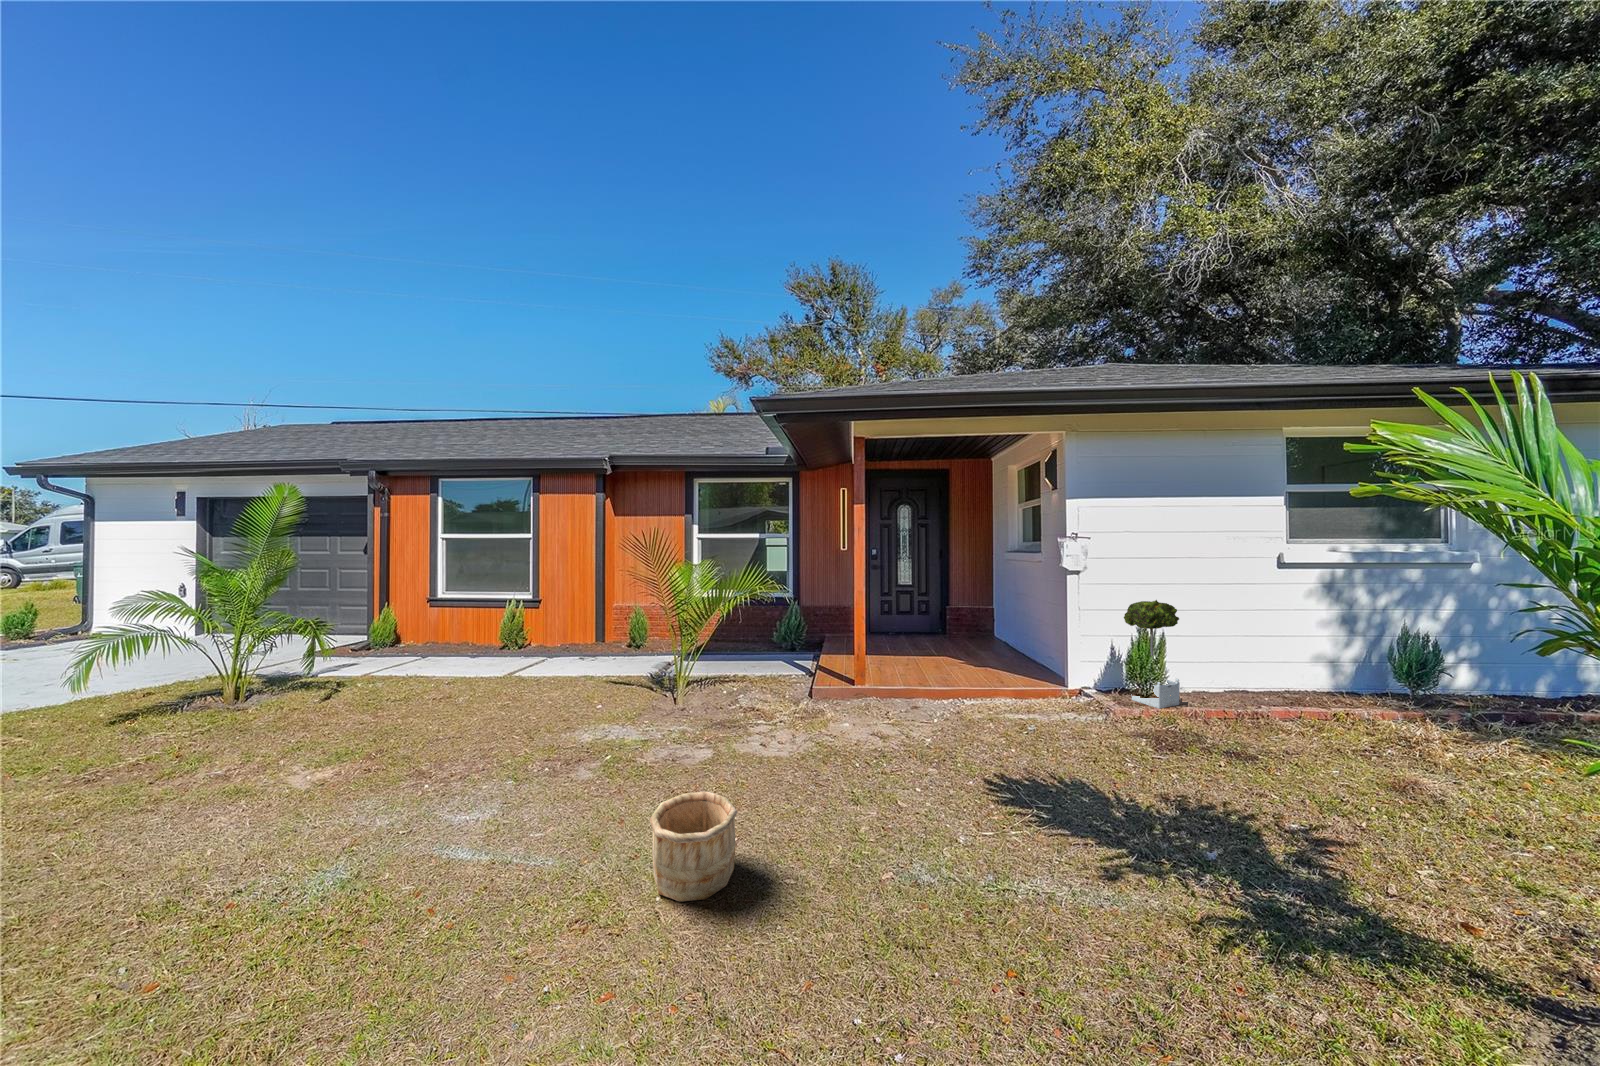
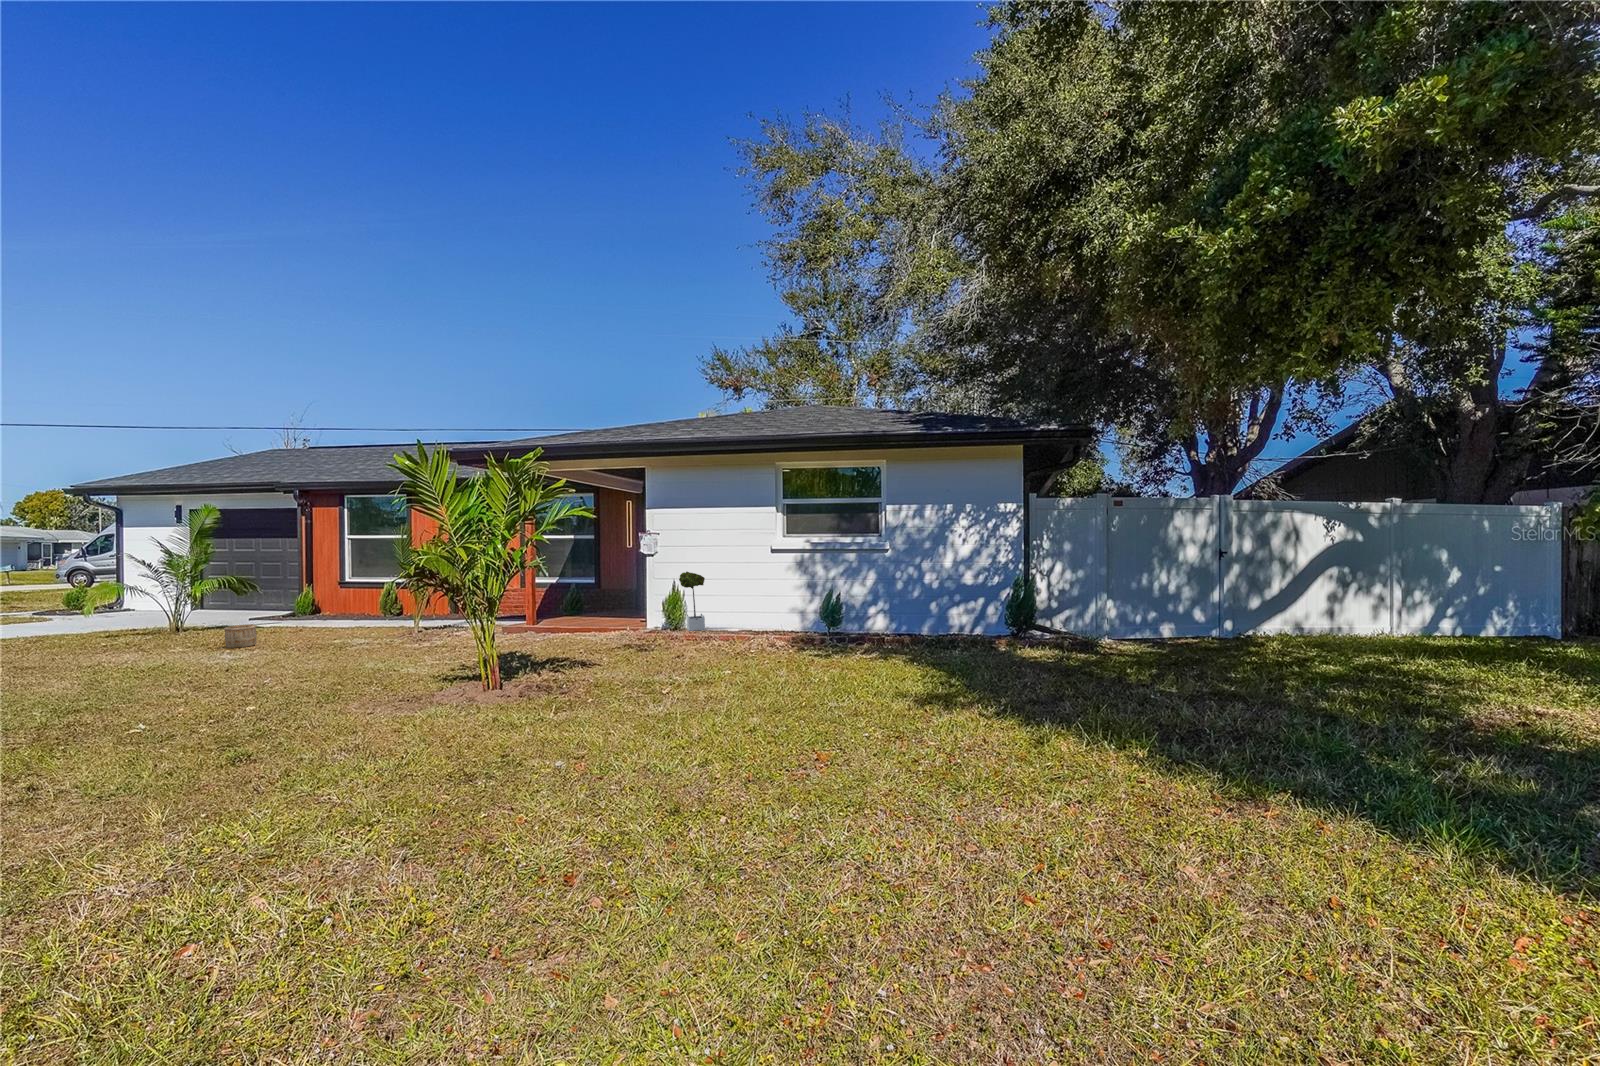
wooden bucket: present [650,791,737,902] -> present [224,624,257,648]

